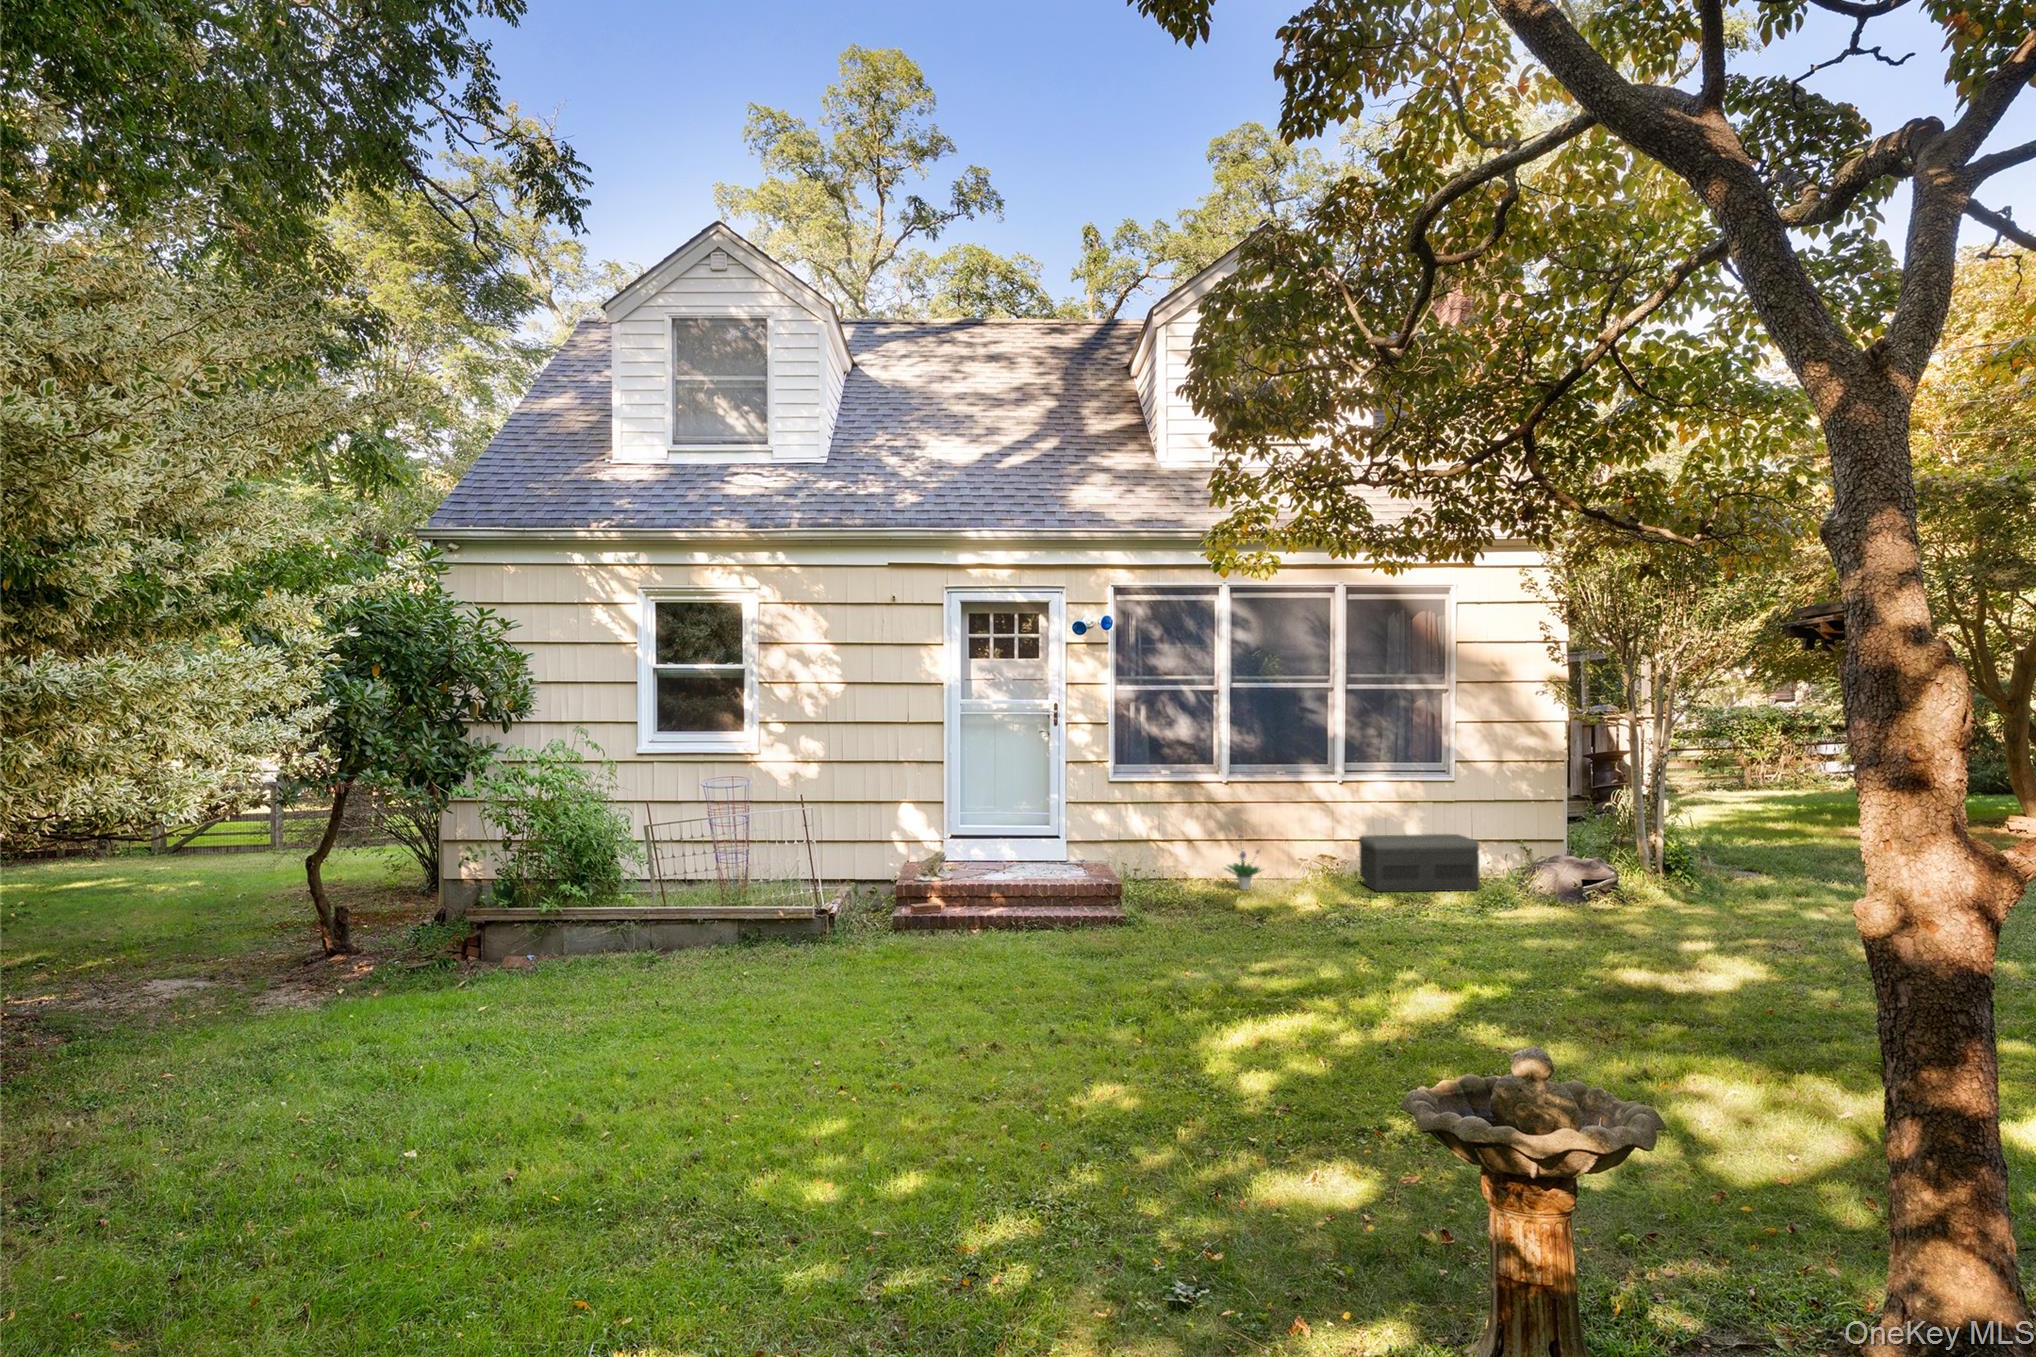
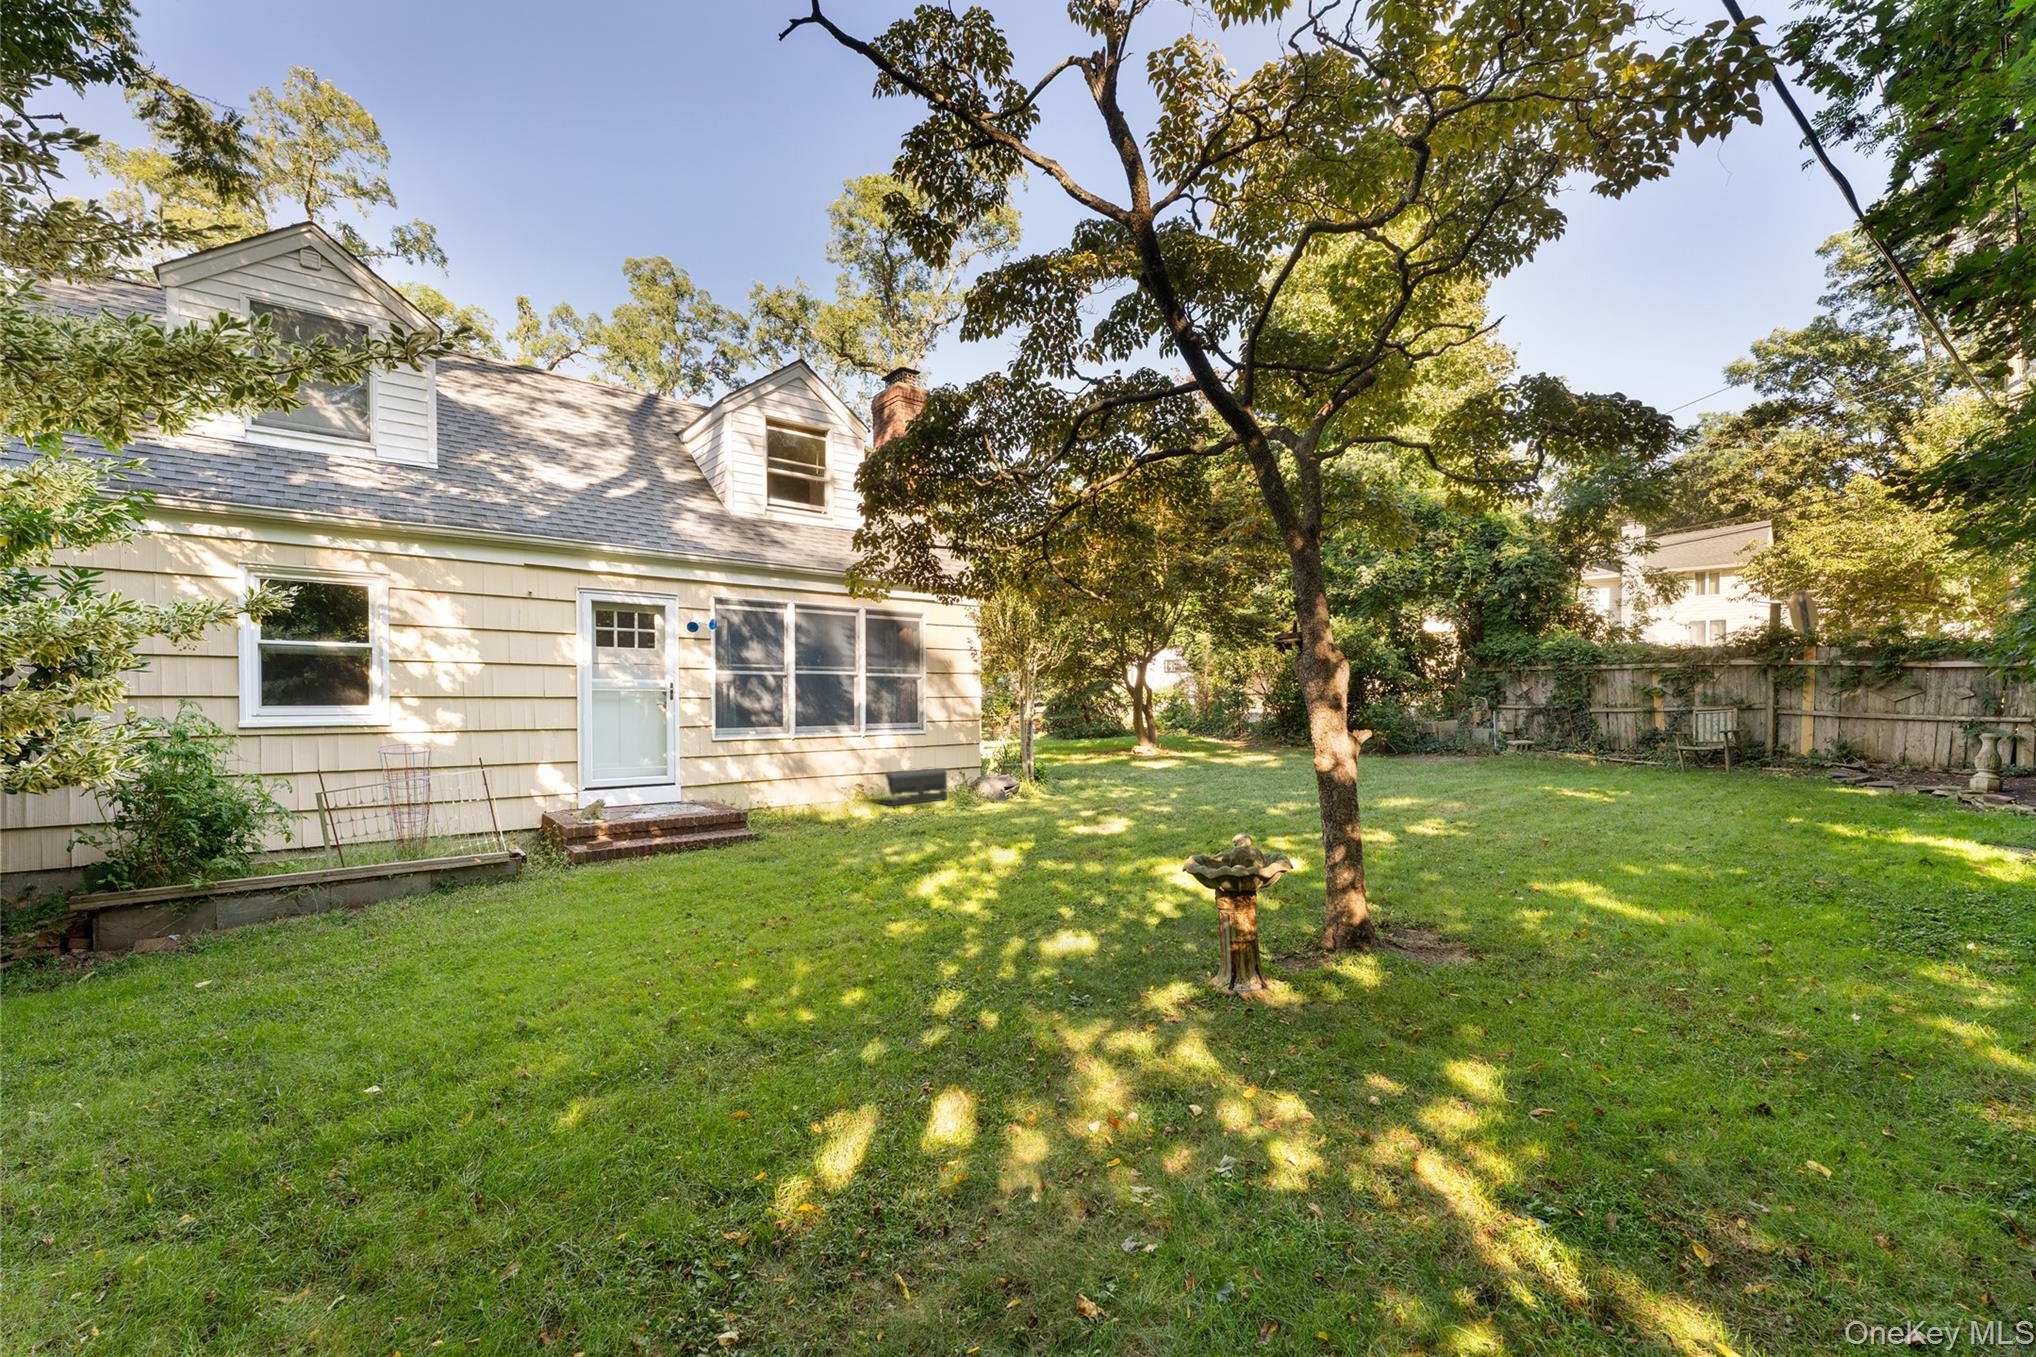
potted plant: present [1225,834,1261,890] -> none [795,774,824,814]

